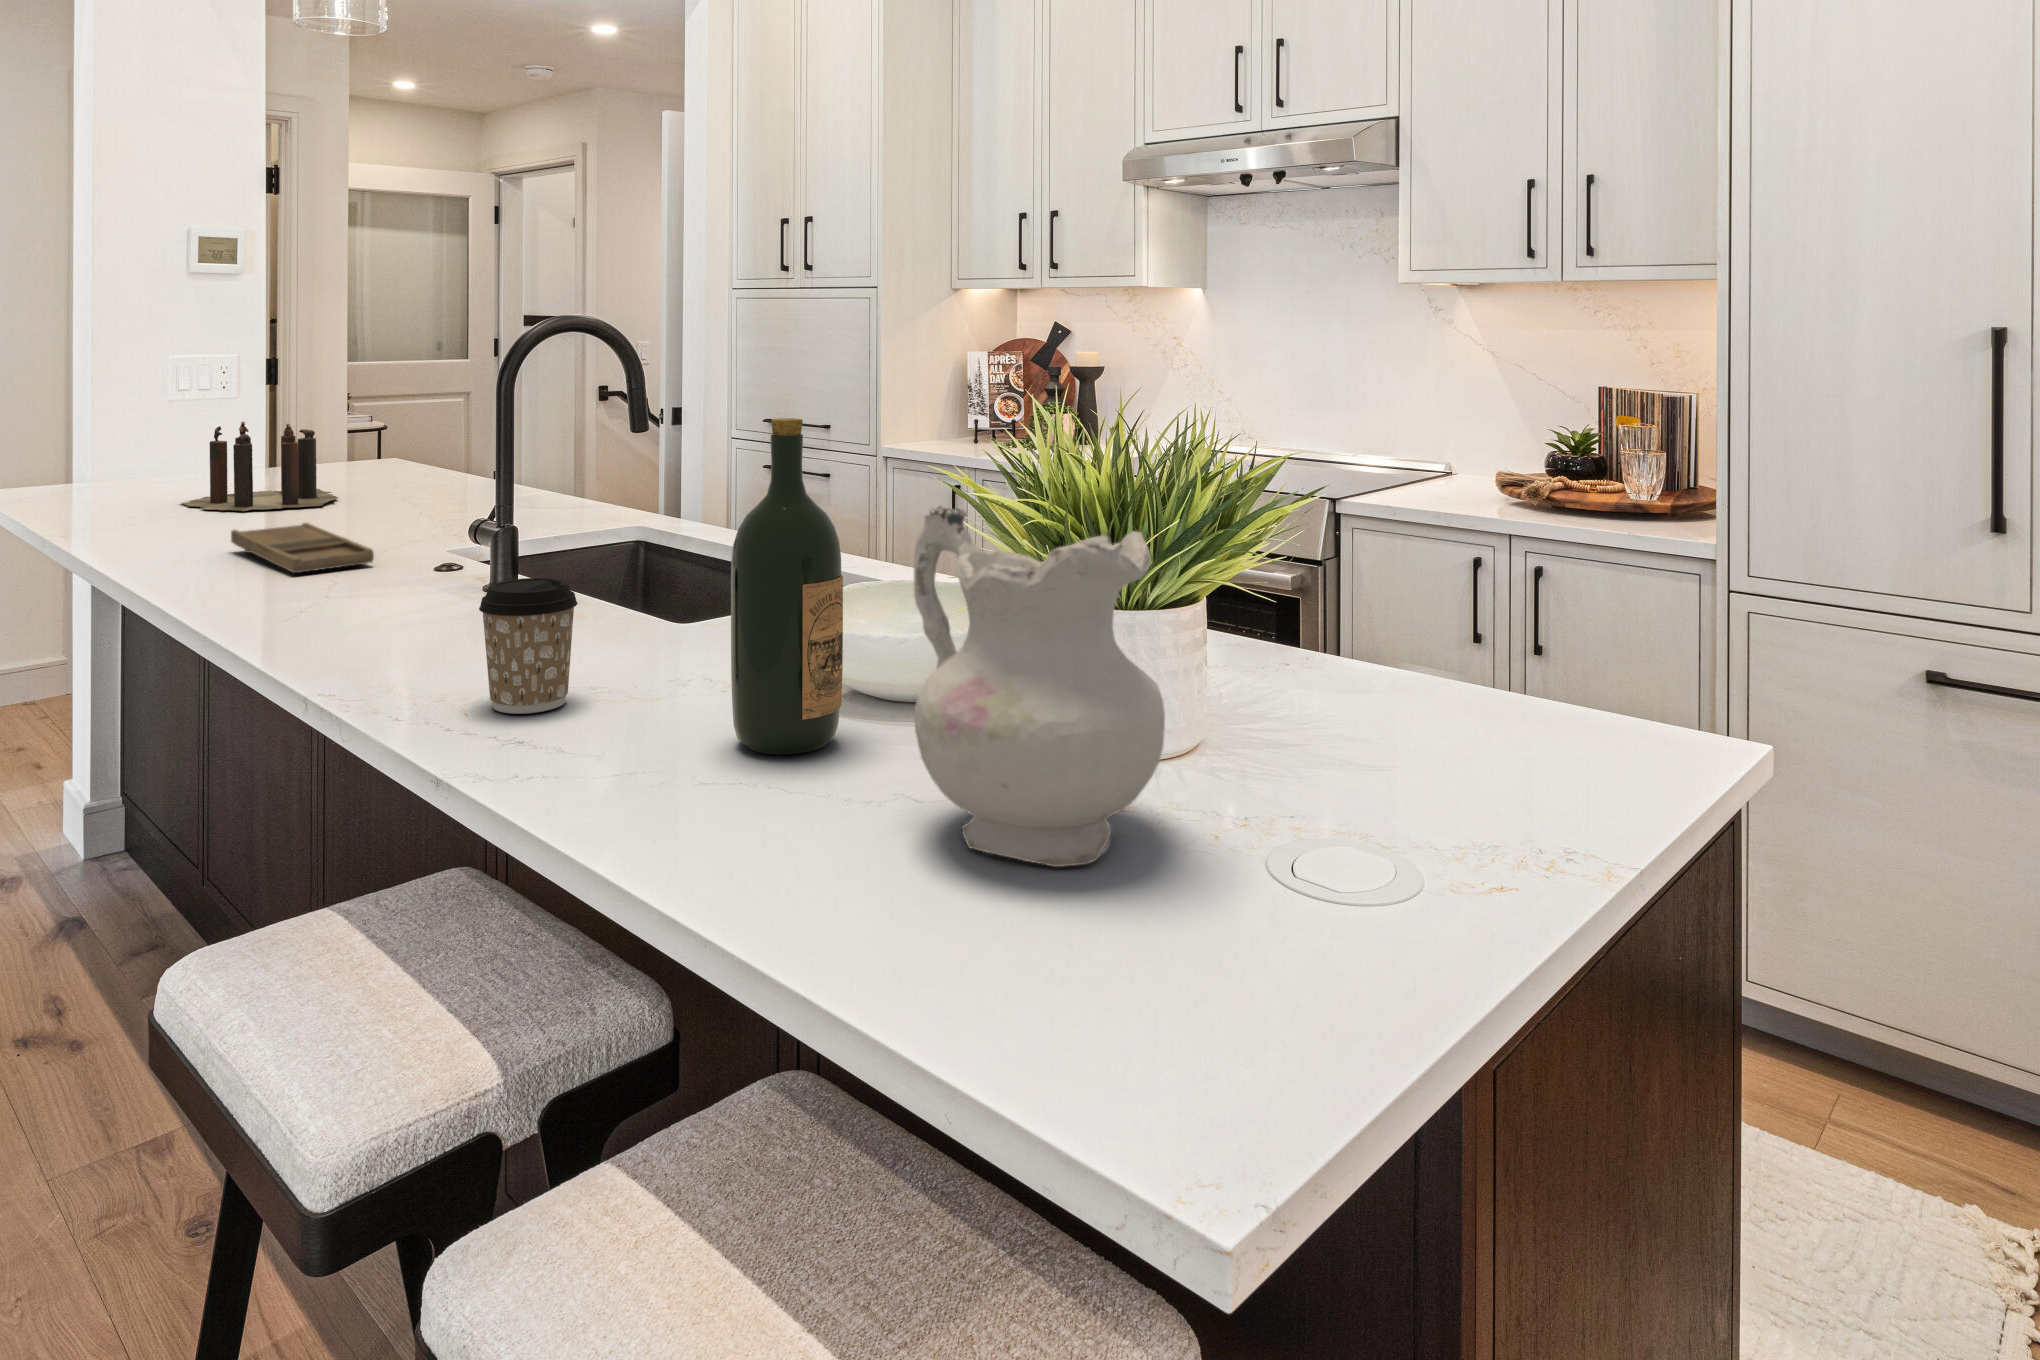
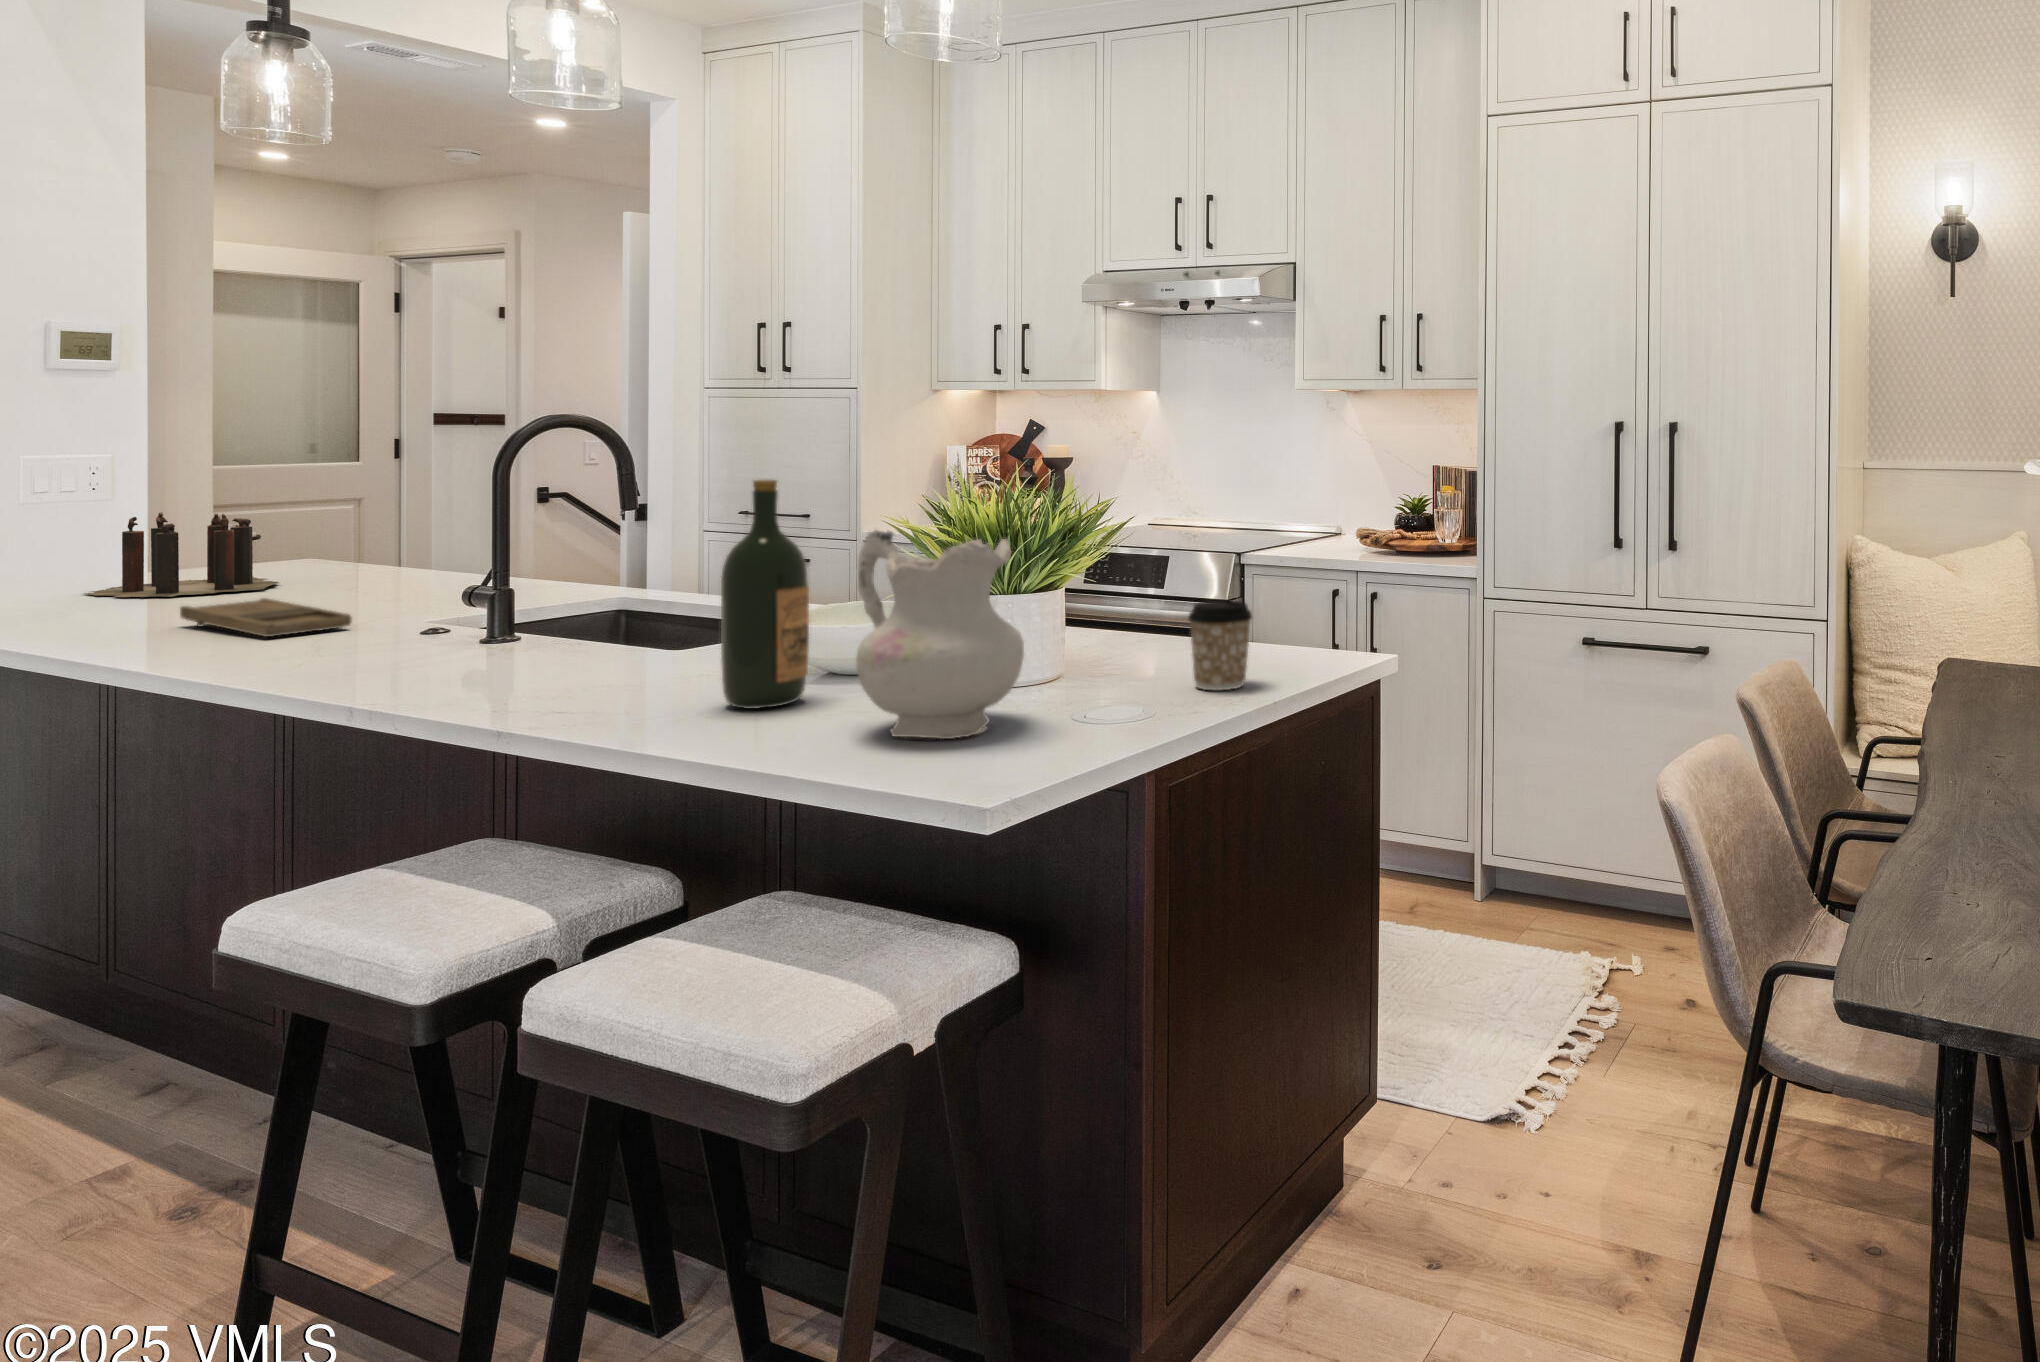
coffee cup: present [479,578,578,714] -> present [1188,601,1252,690]

